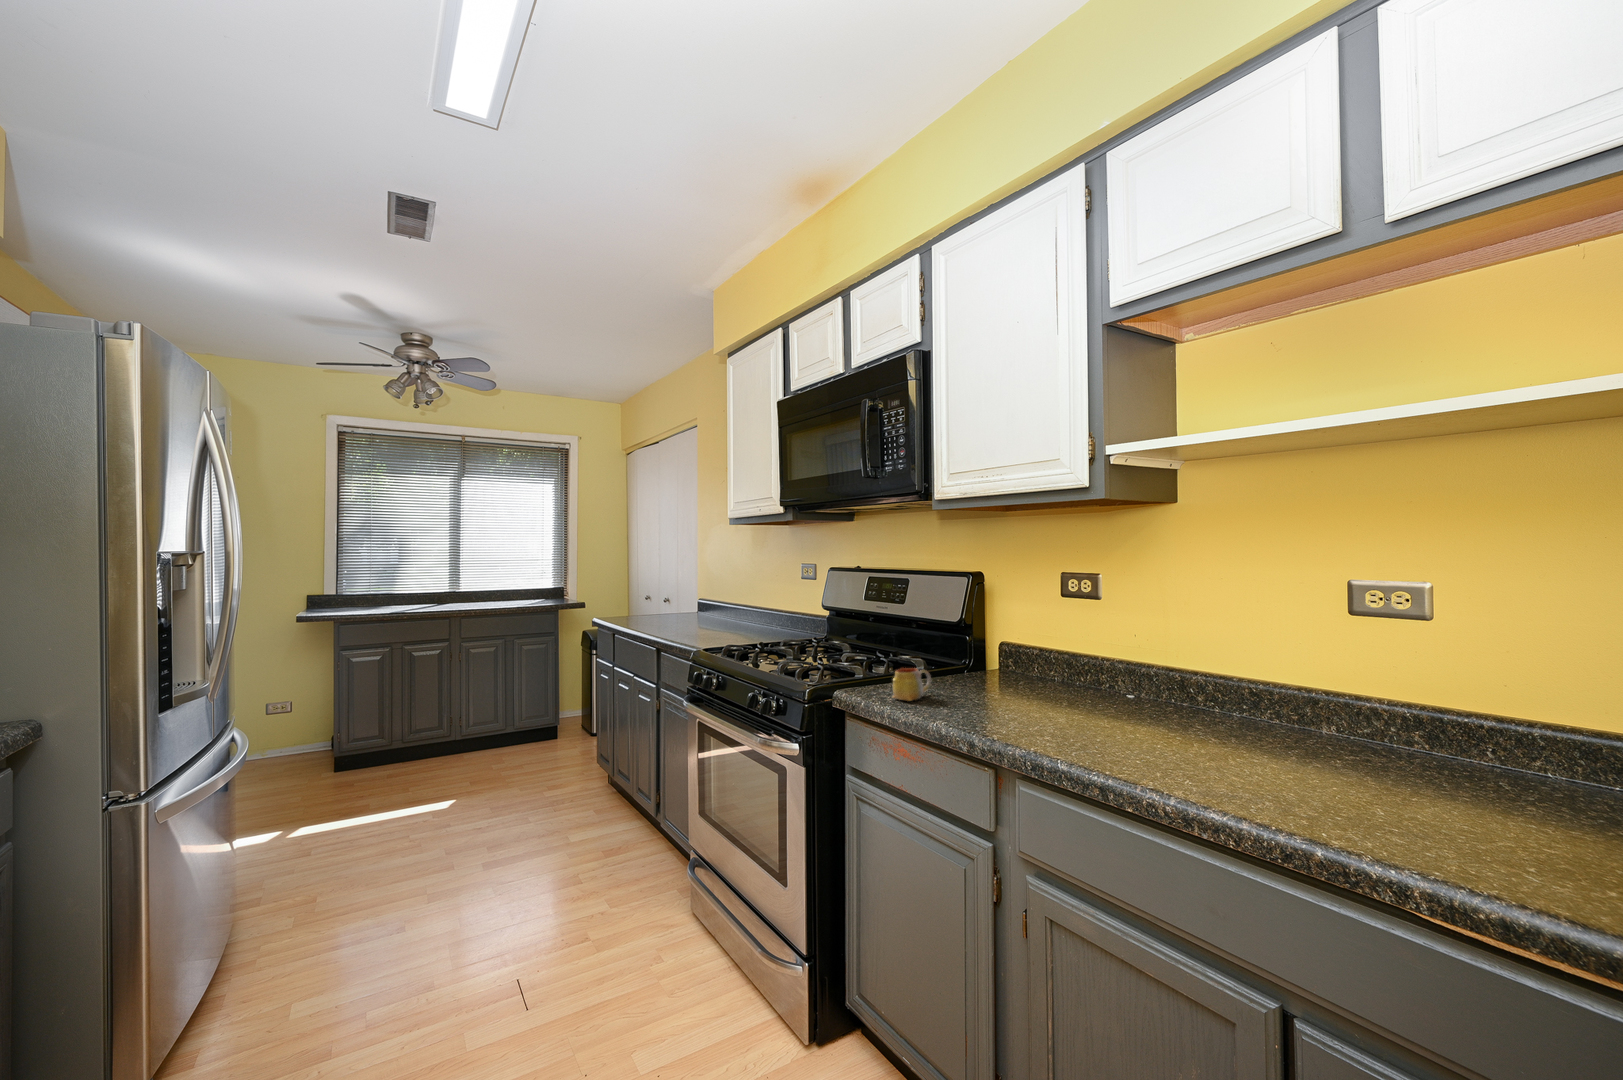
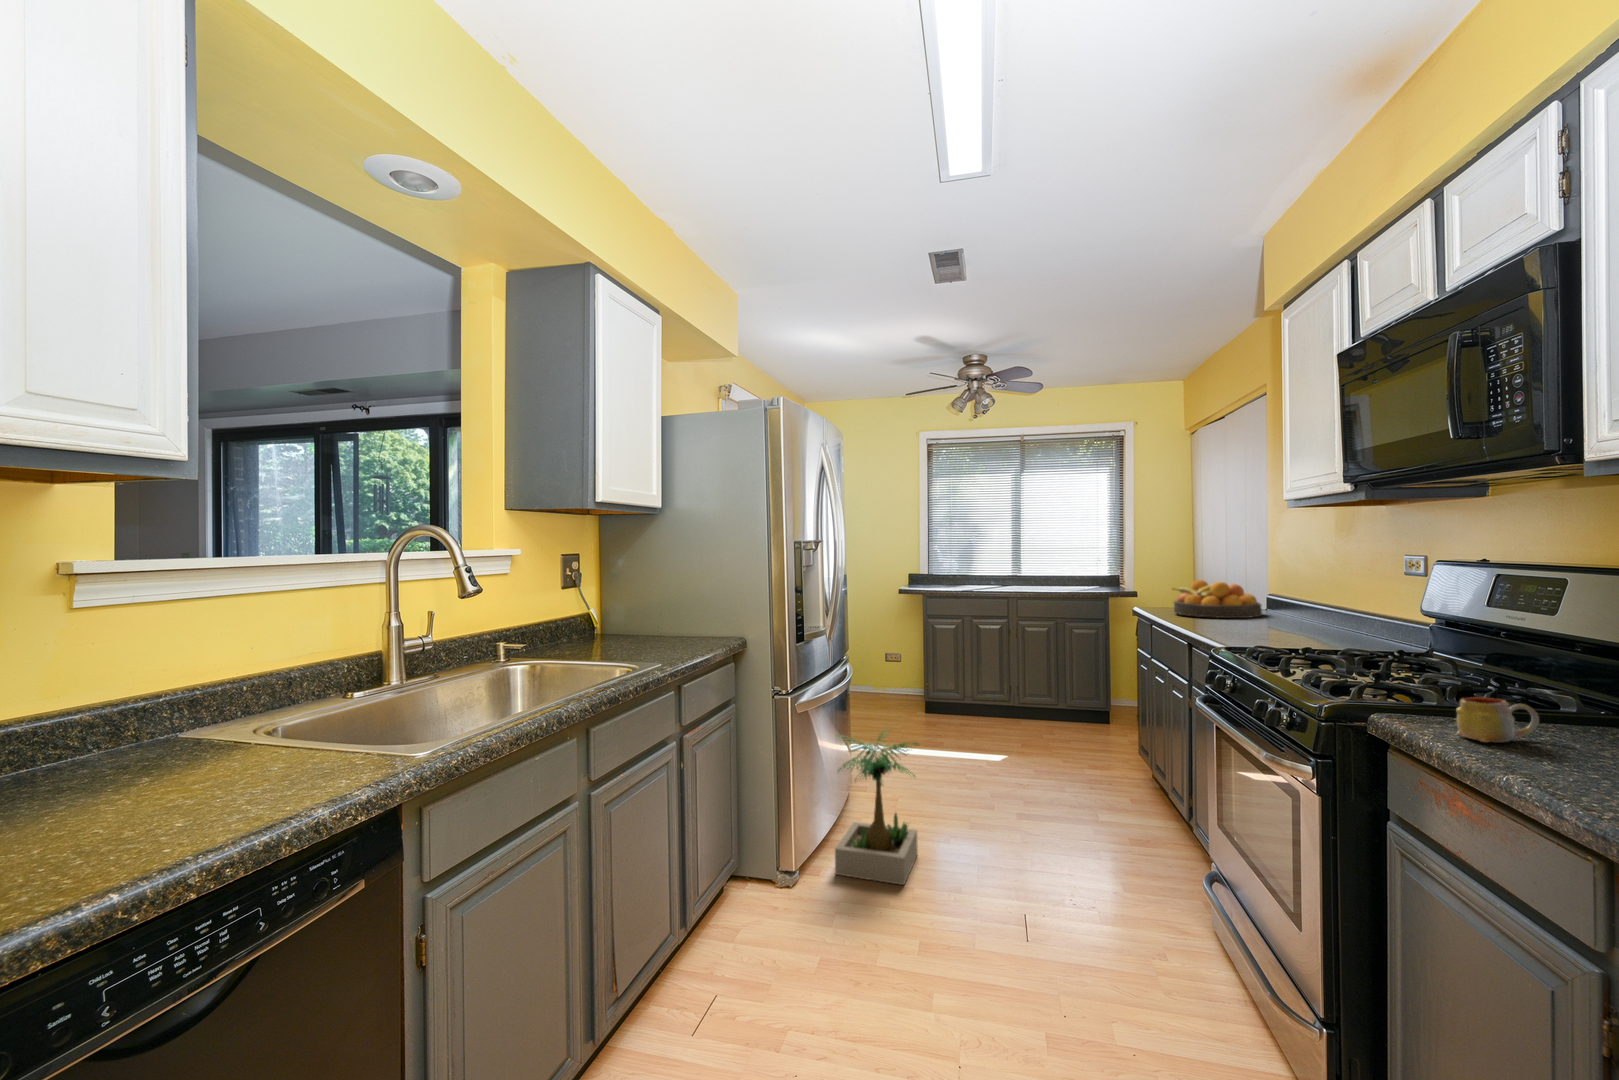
fruit bowl: none [632,590,704,624] -> present [1173,580,1262,618]
potted plant: none [211,796,386,1032] -> present [835,729,919,885]

